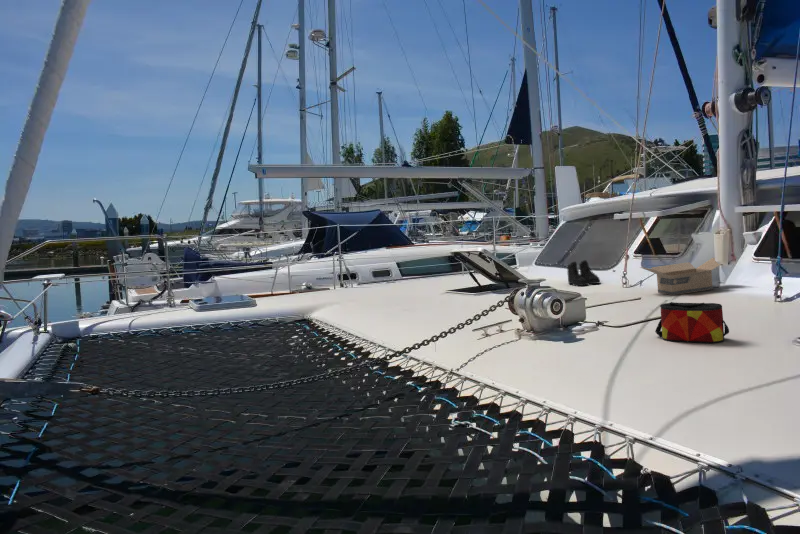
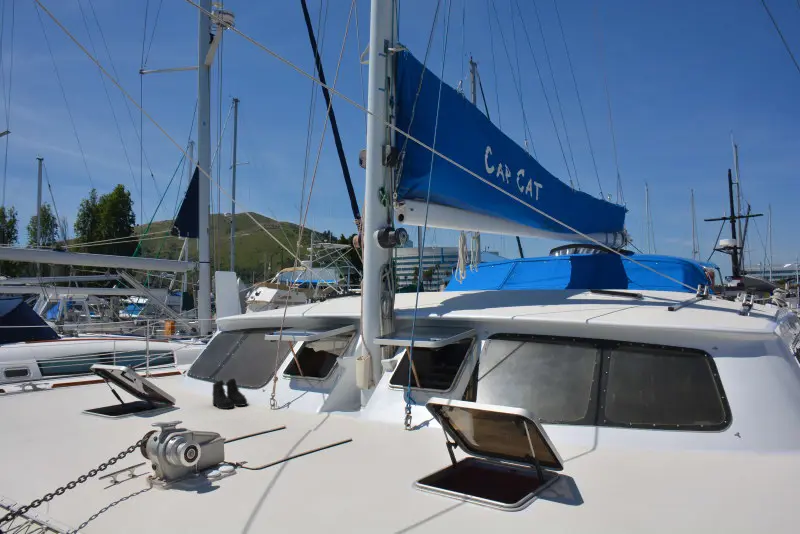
cardboard box: present [641,258,720,295] -> none [285,383,368,425]
bag: present [655,302,729,343] -> none [290,460,366,512]

